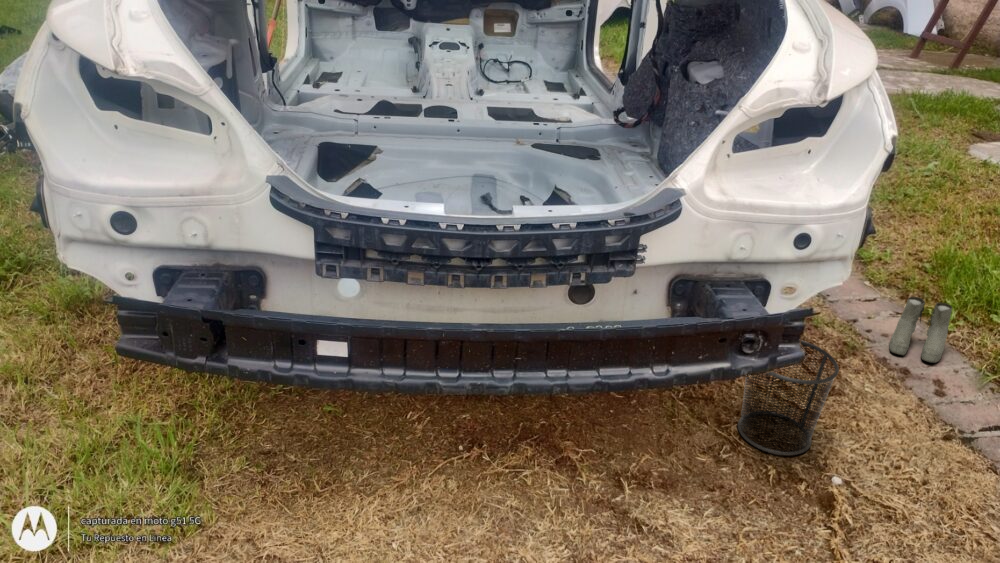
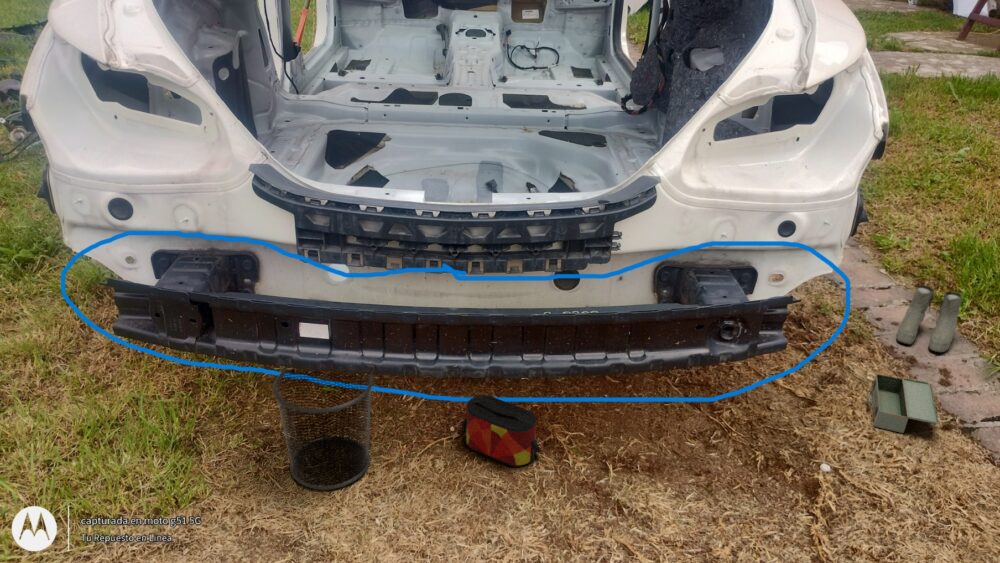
trash can: present [738,341,839,455] -> present [273,369,373,489]
toolbox: none [870,385,942,444] -> present [868,374,938,433]
bag: none [471,413,554,486] -> present [461,395,540,467]

